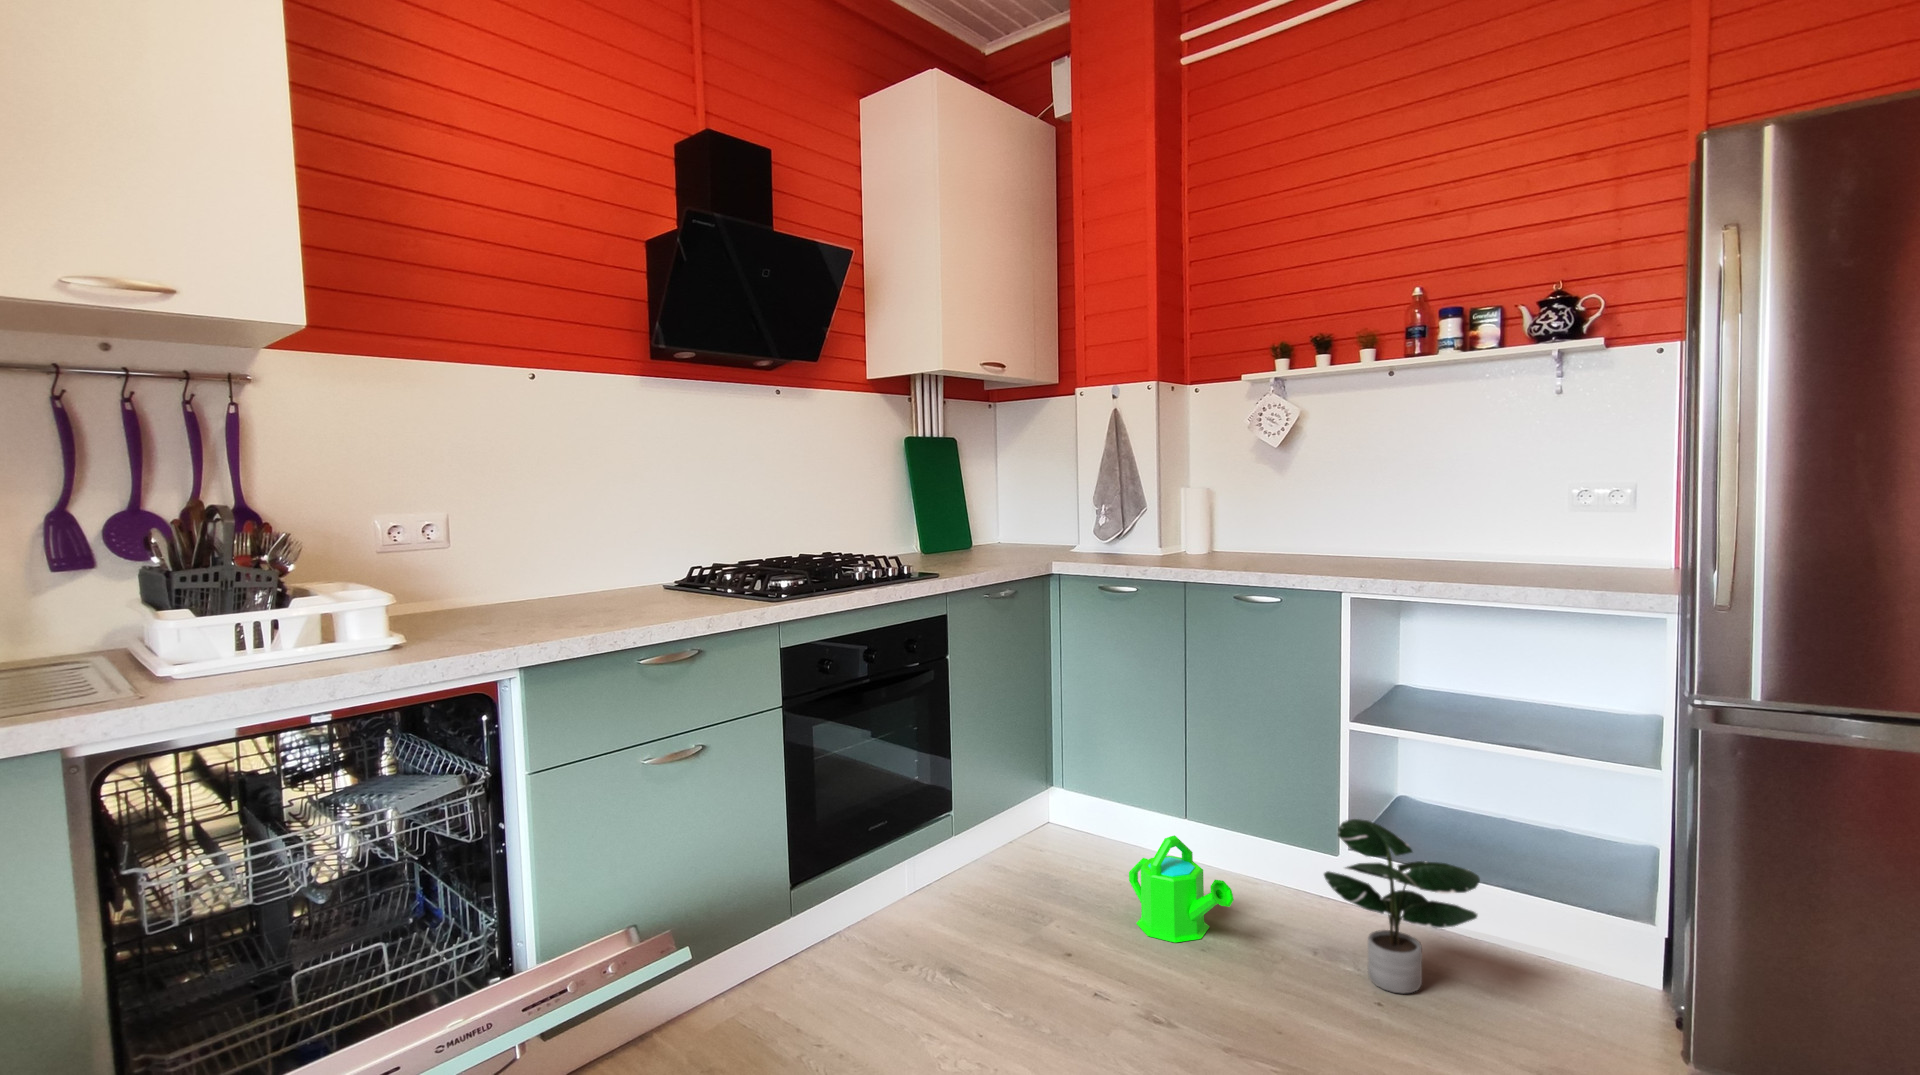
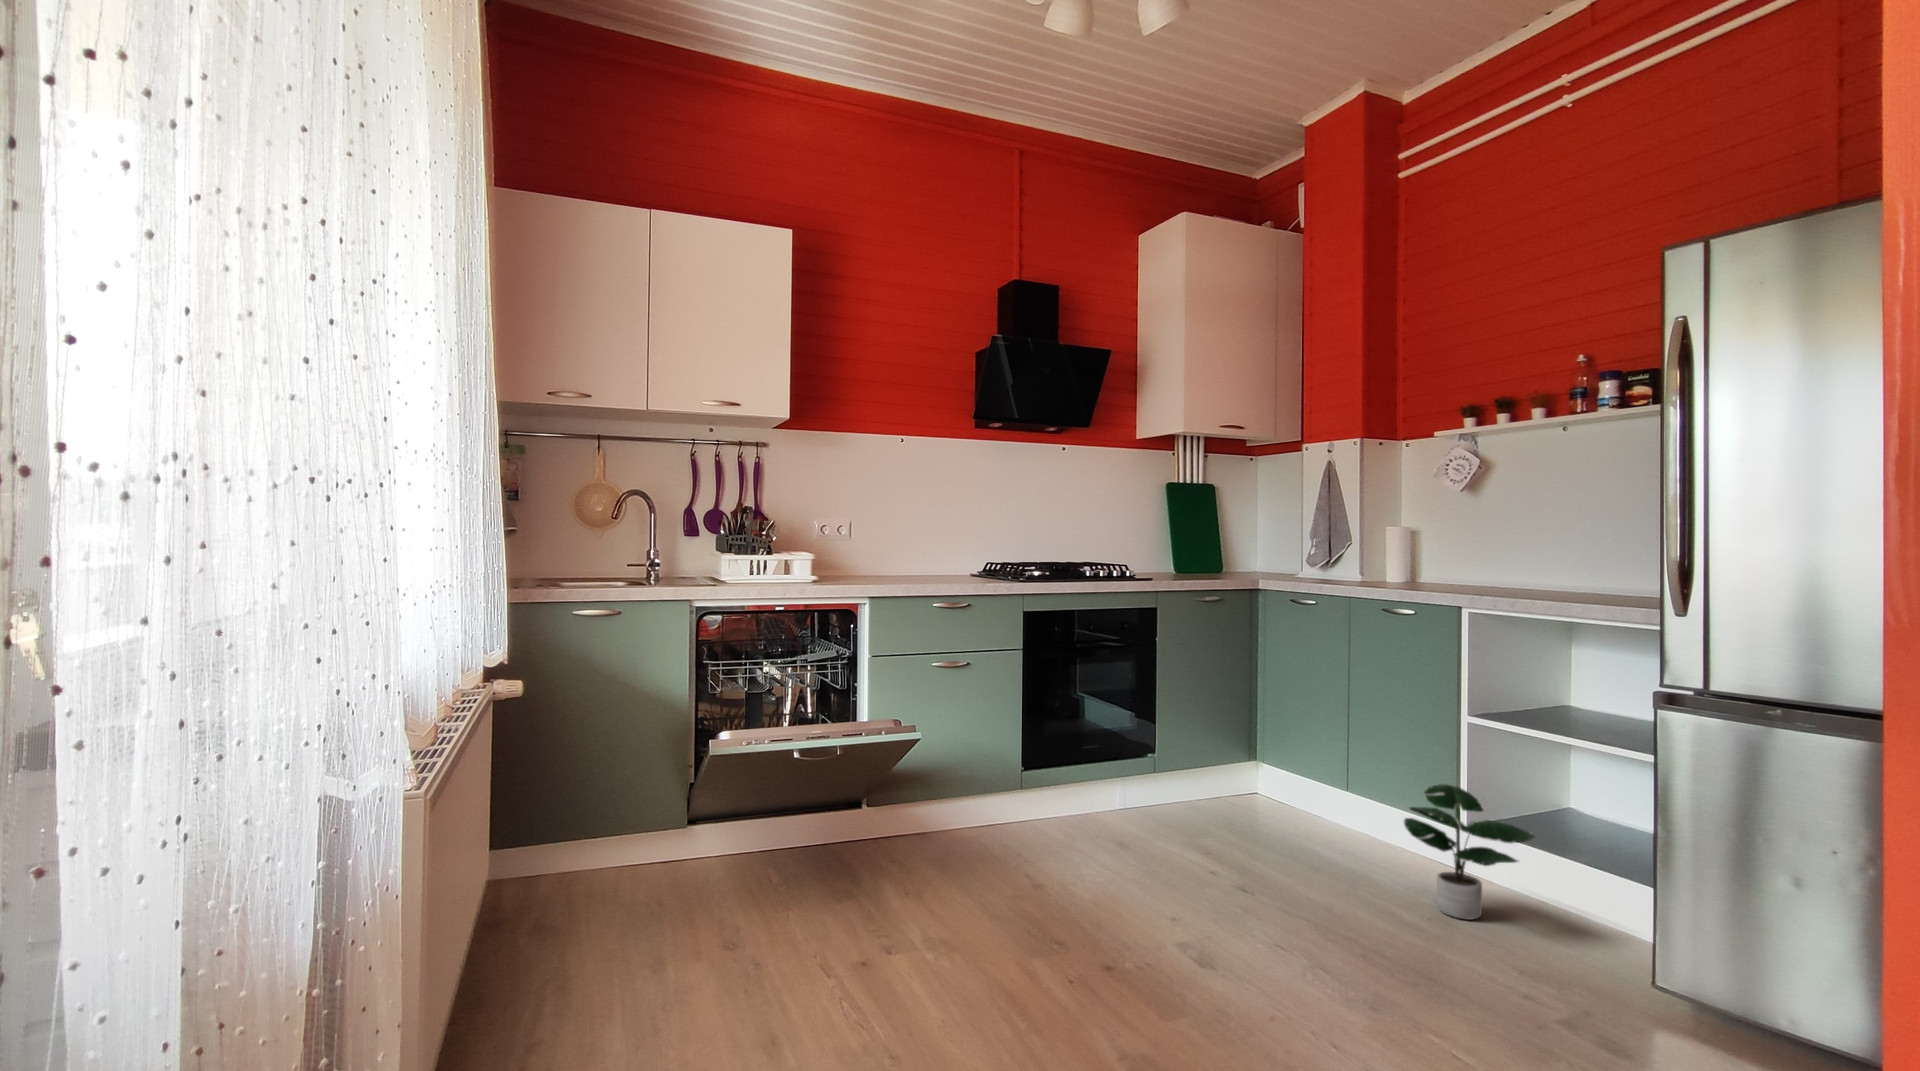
watering can: present [1129,835,1234,943] -> none [1277,783,1343,862]

